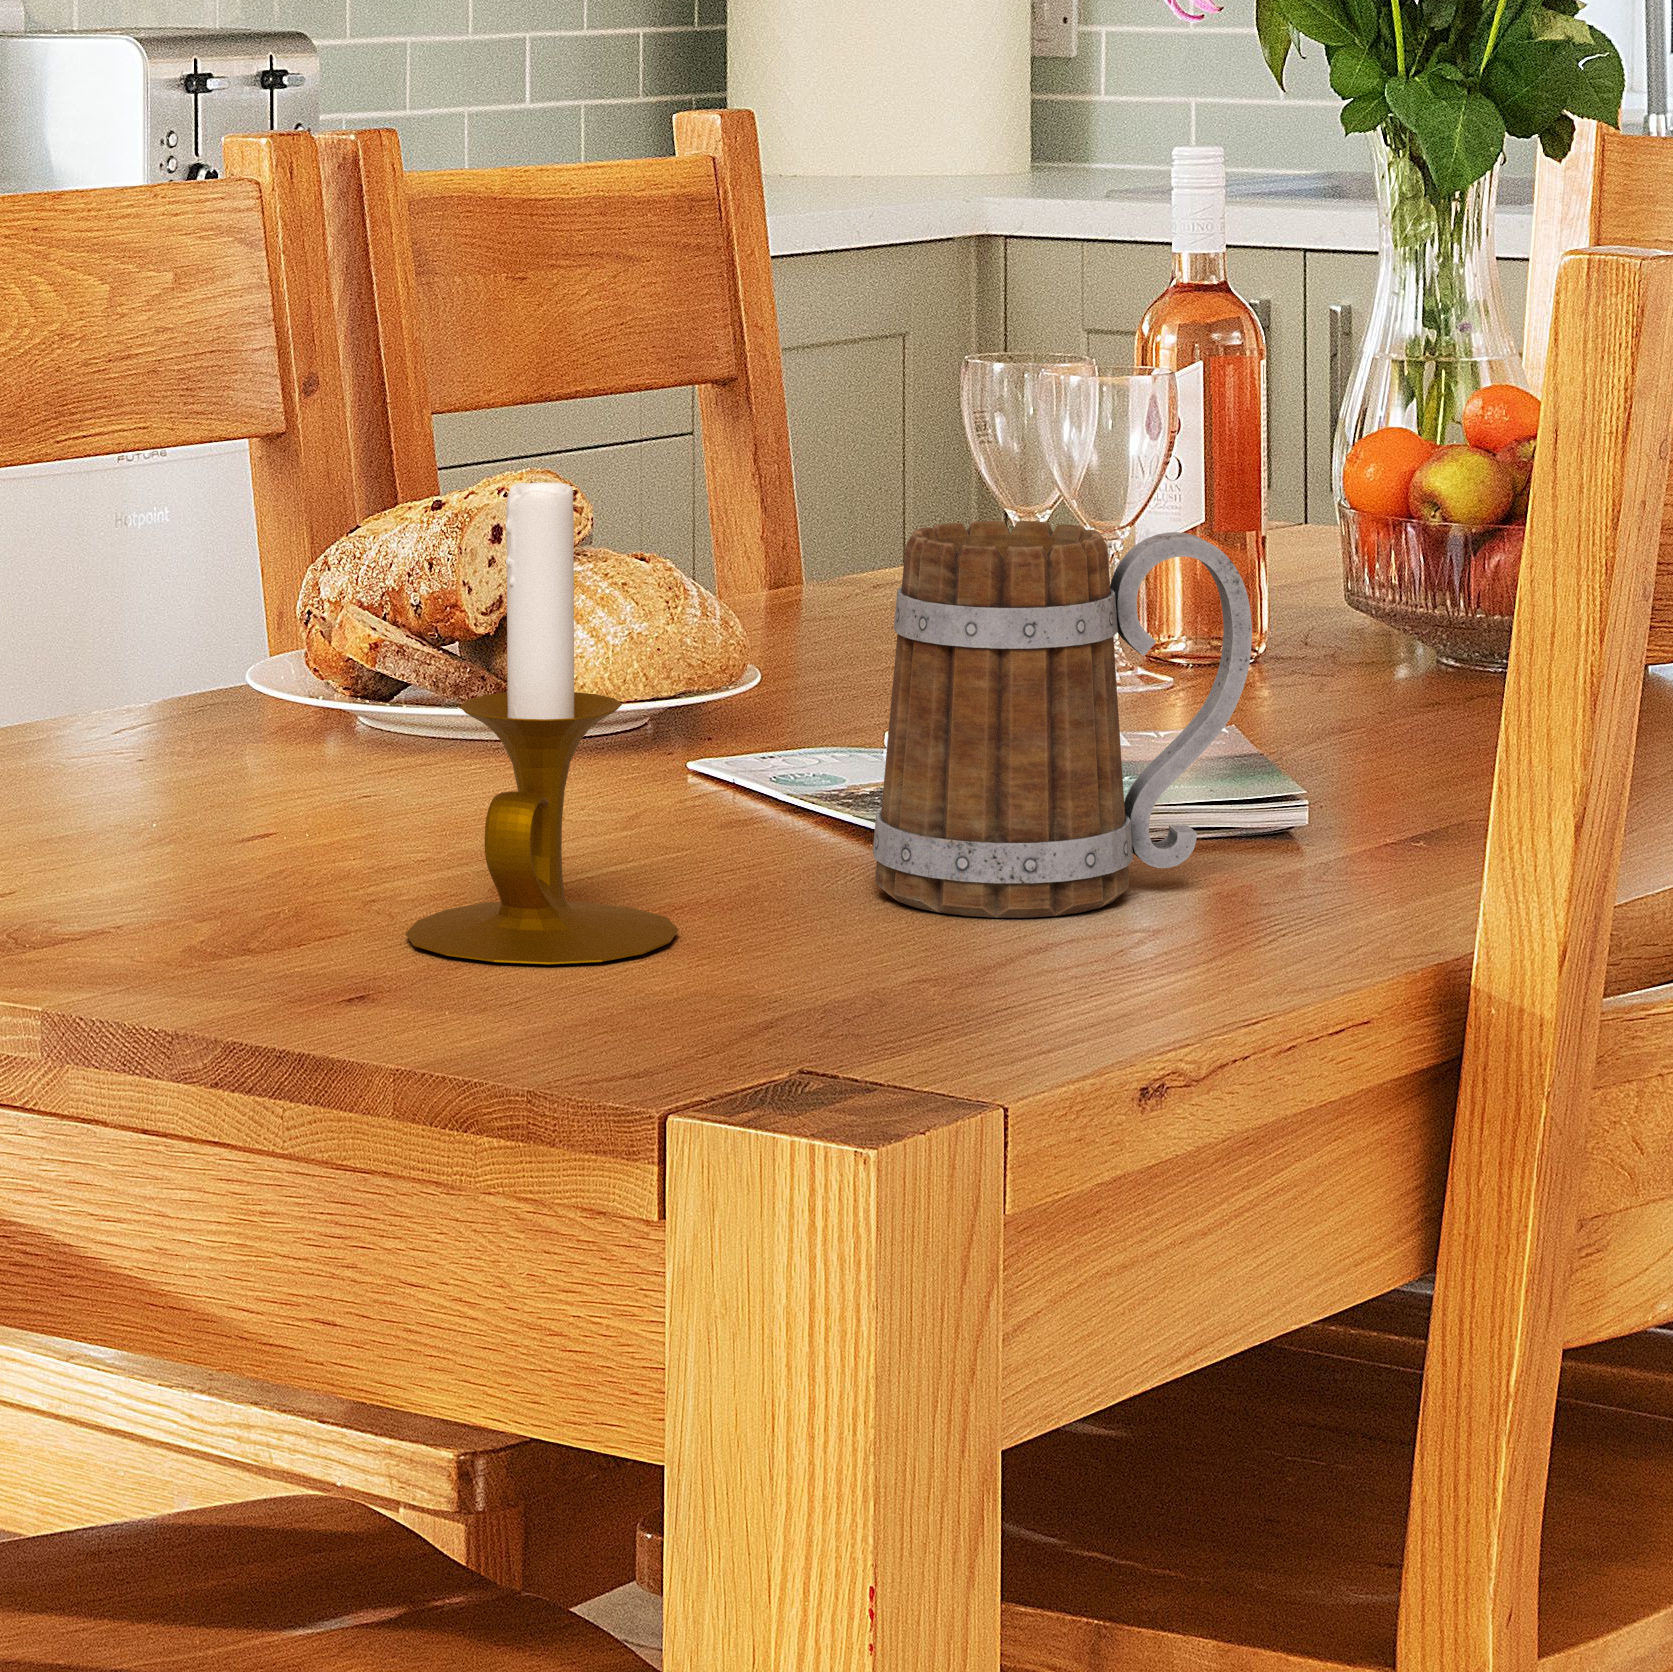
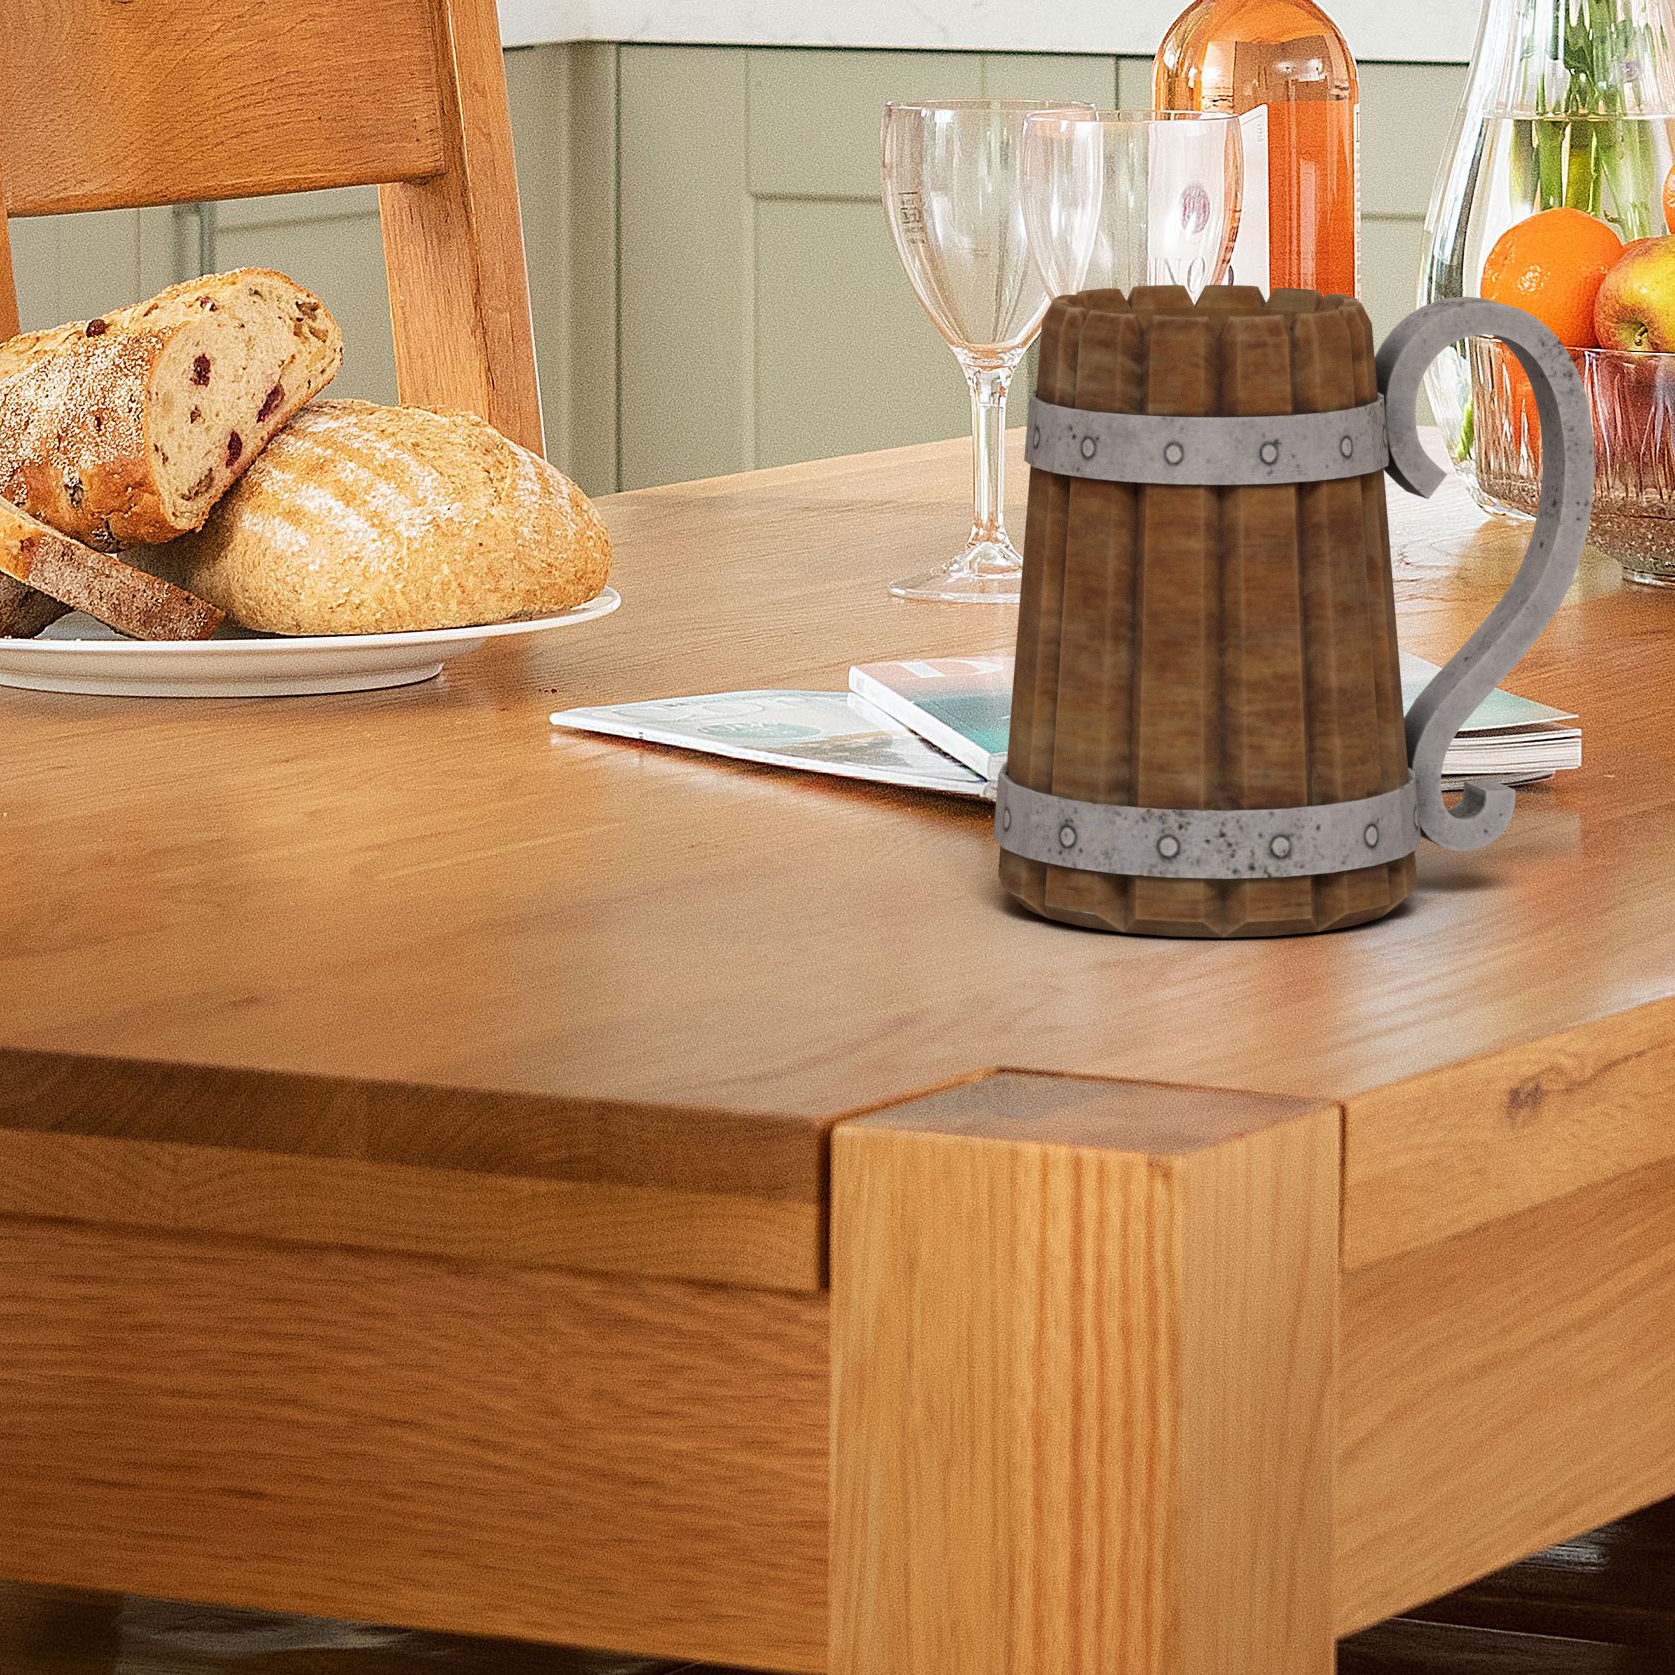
candlestick: present [406,482,678,964] -> none [263,211,723,1031]

